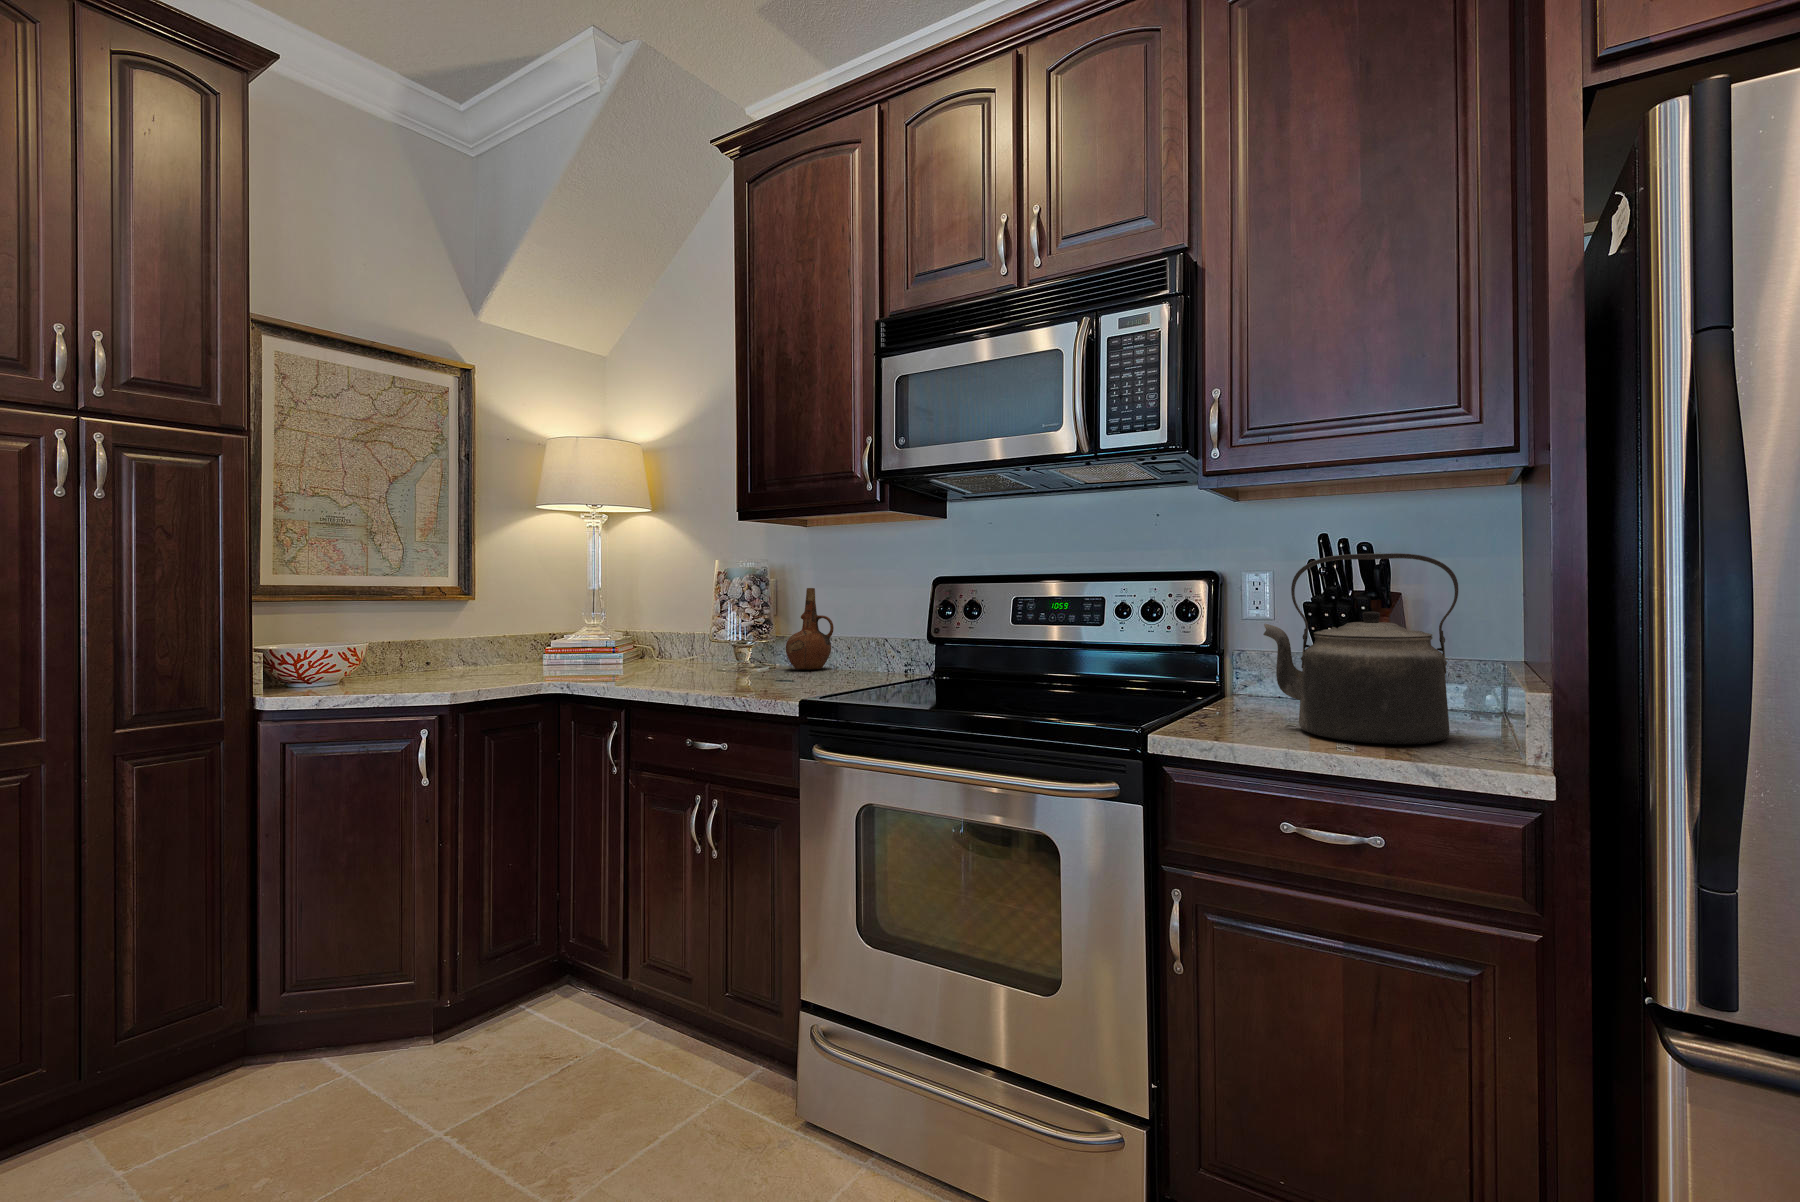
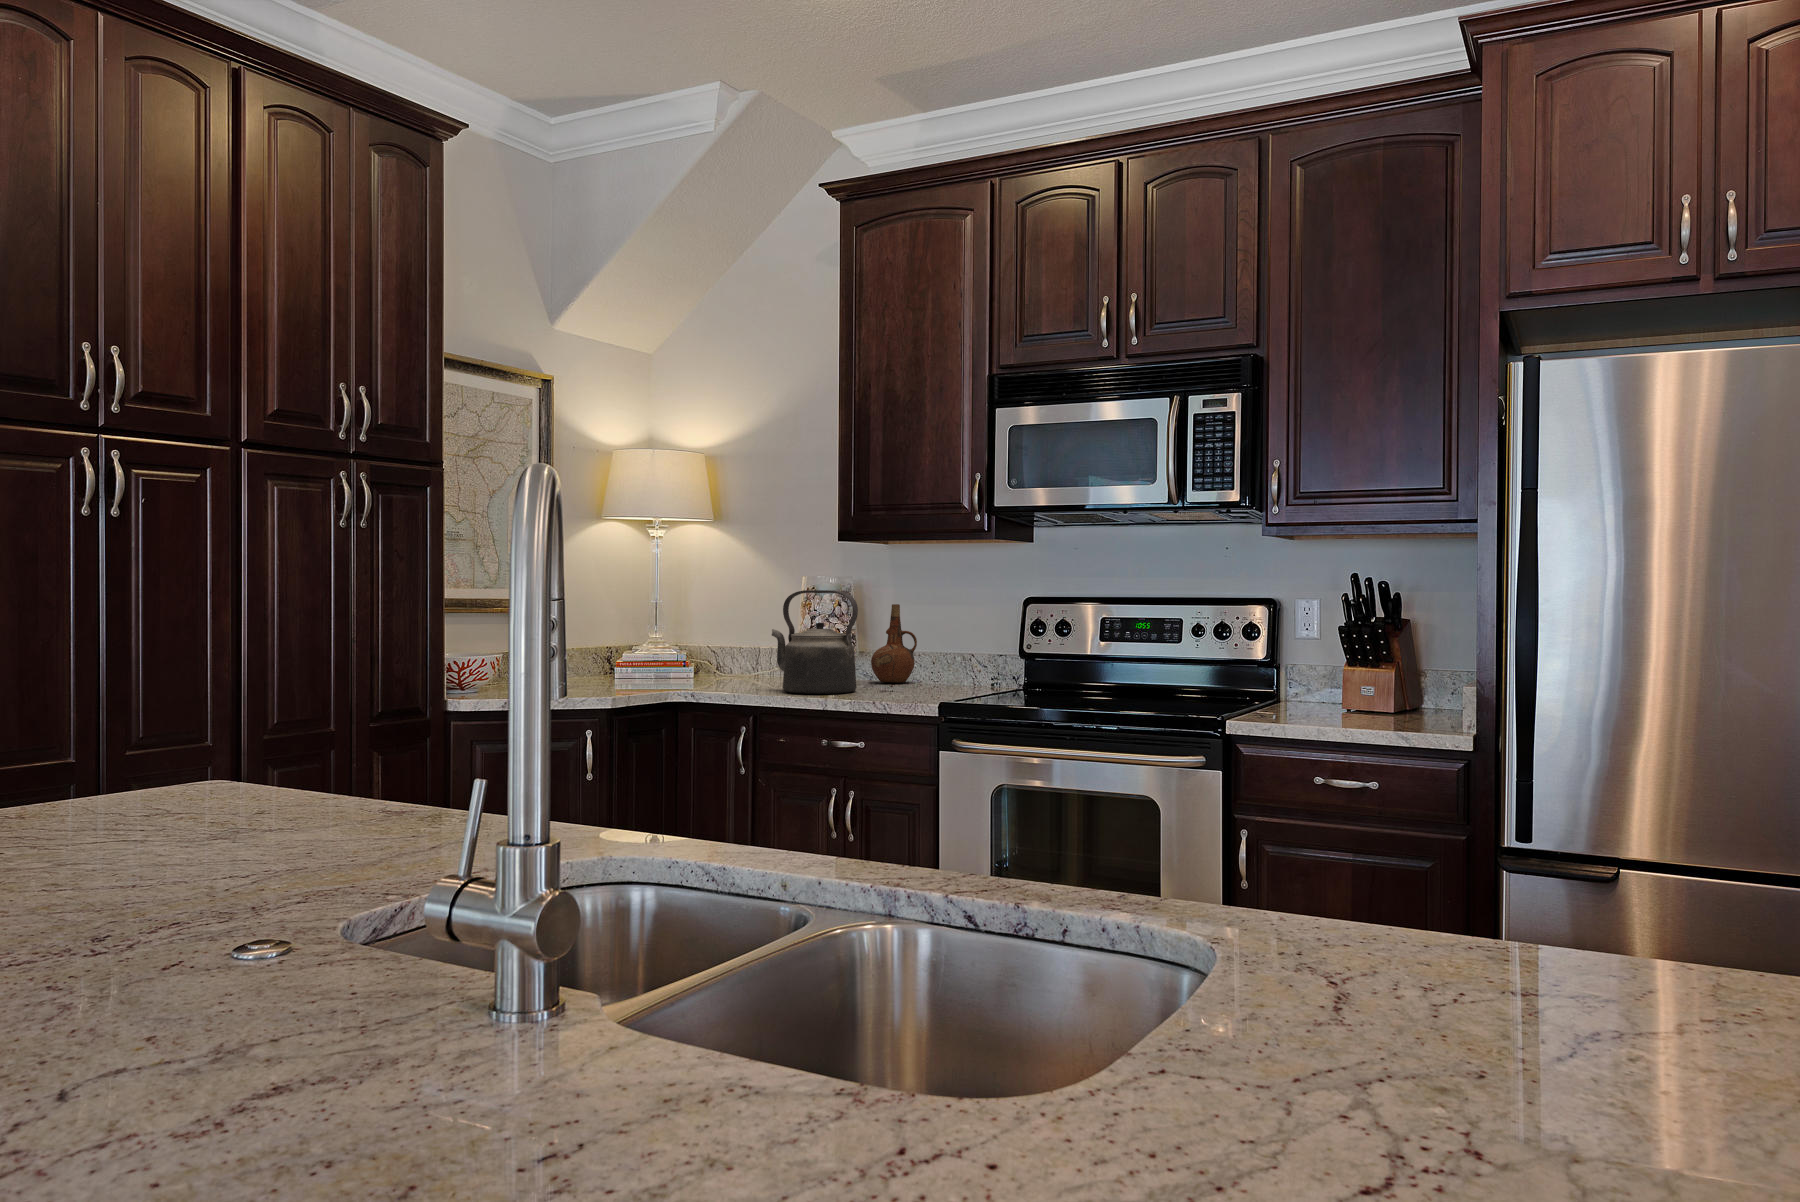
kettle: present [1263,553,1458,744] -> present [772,590,858,694]

